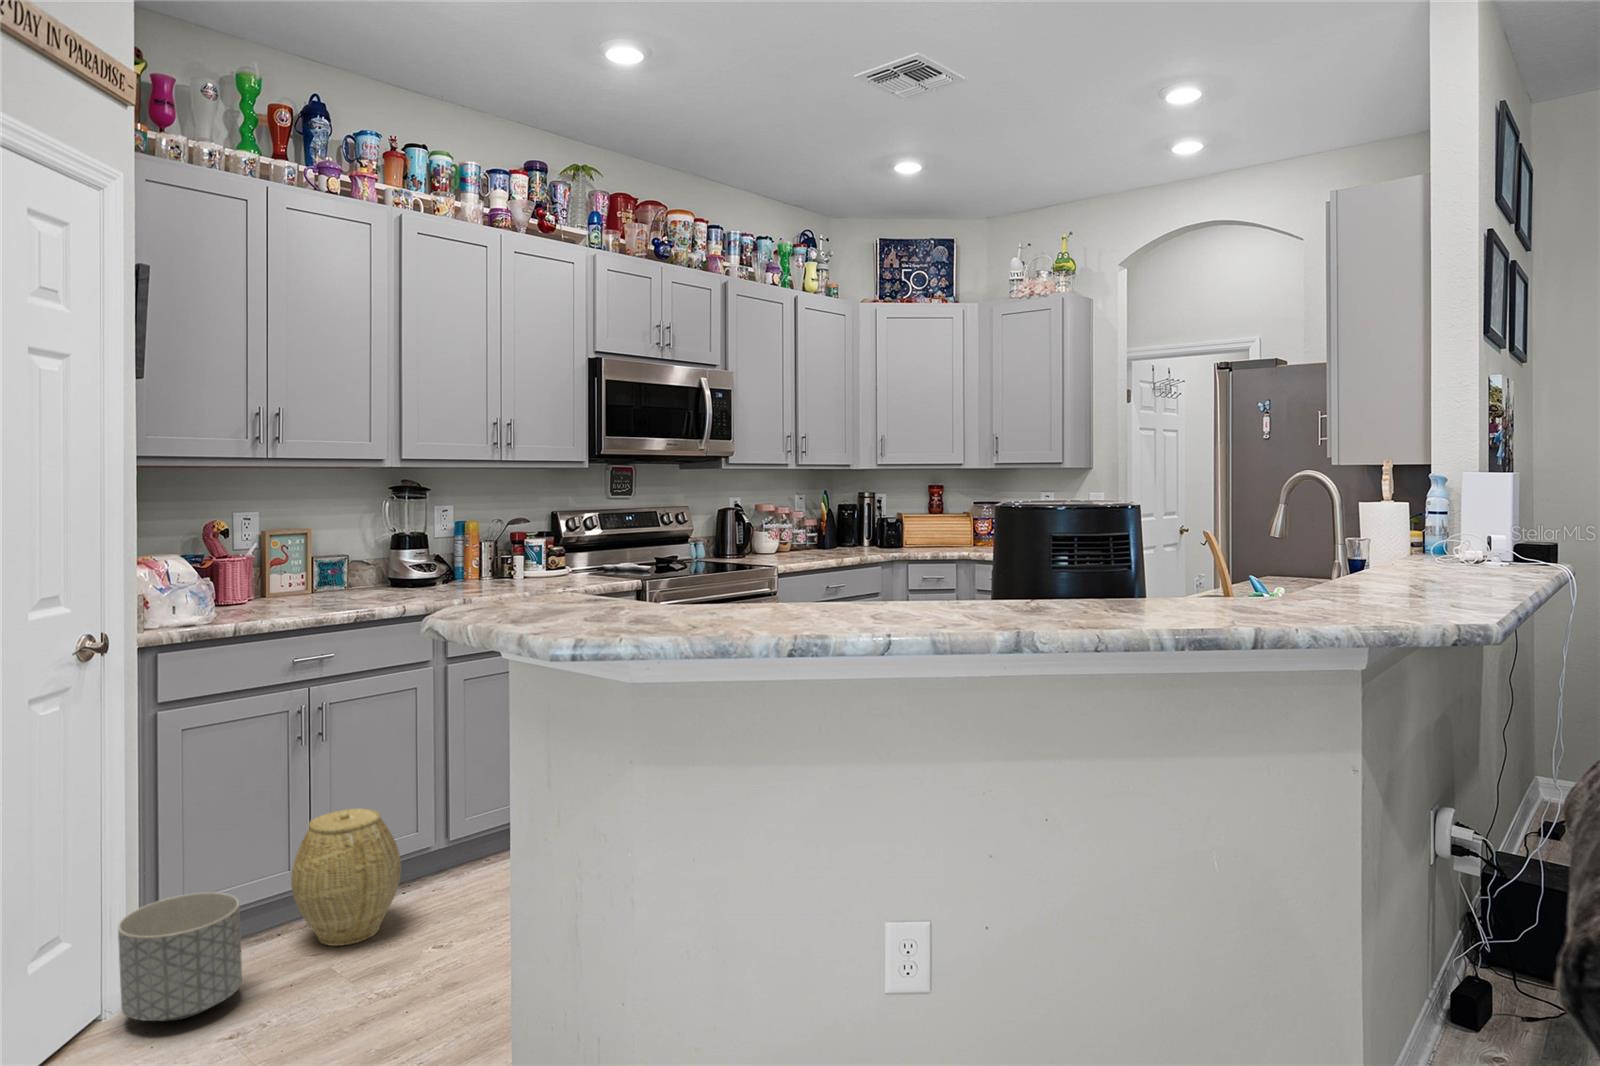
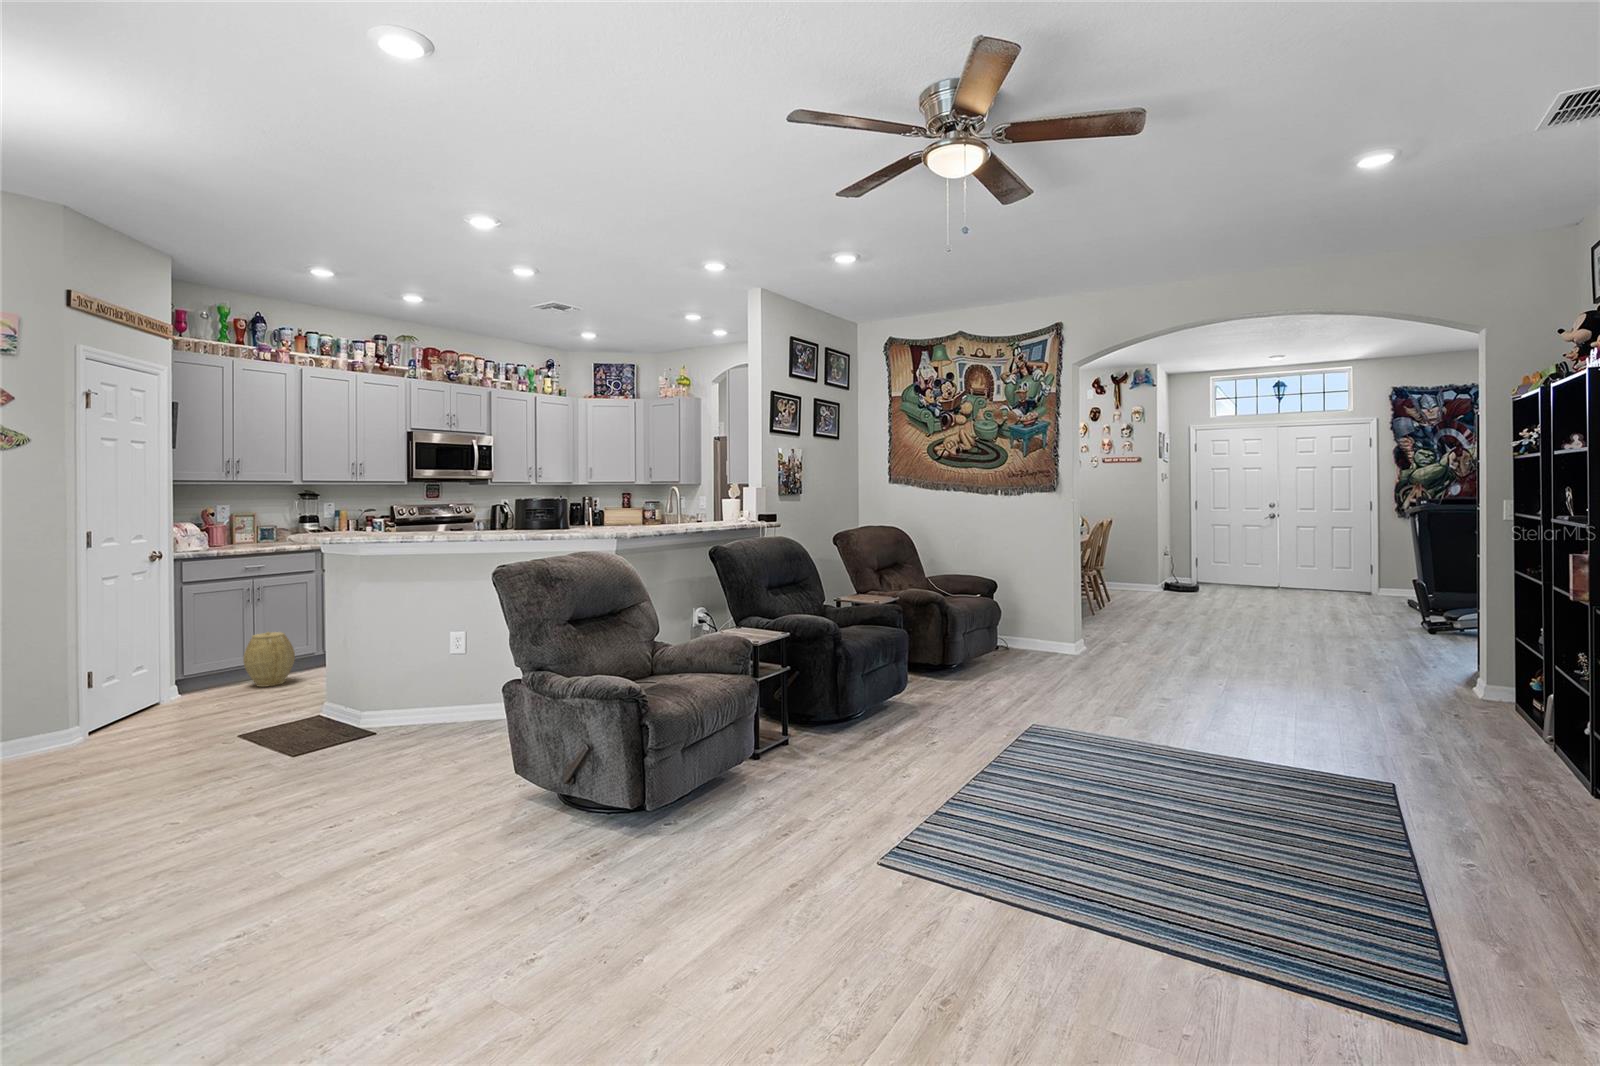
planter: present [118,892,242,1021] -> none [167,658,220,703]

